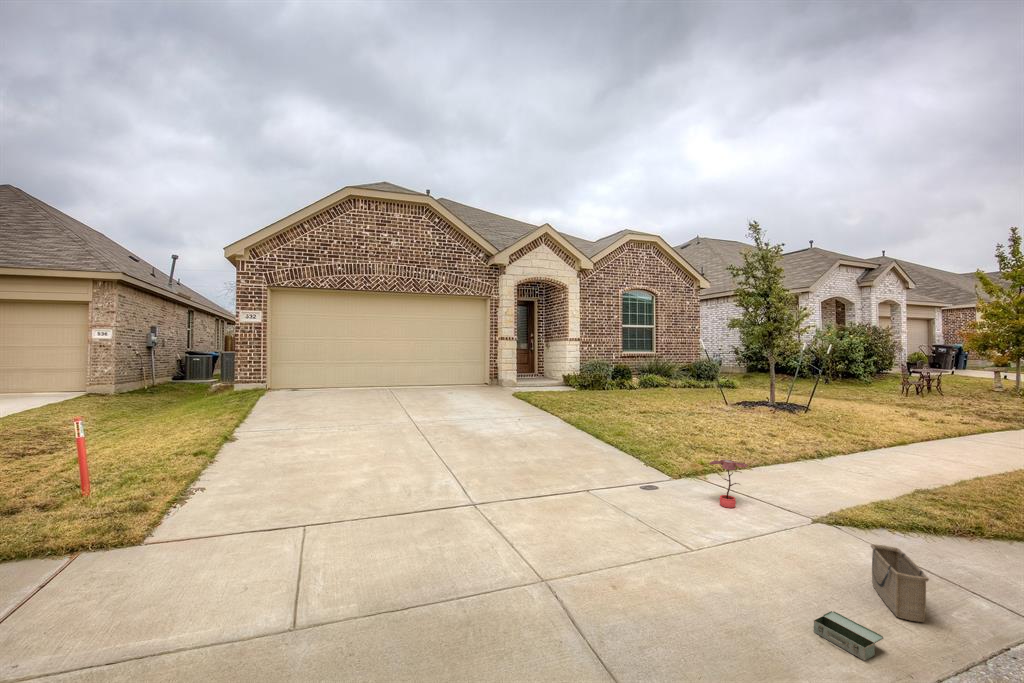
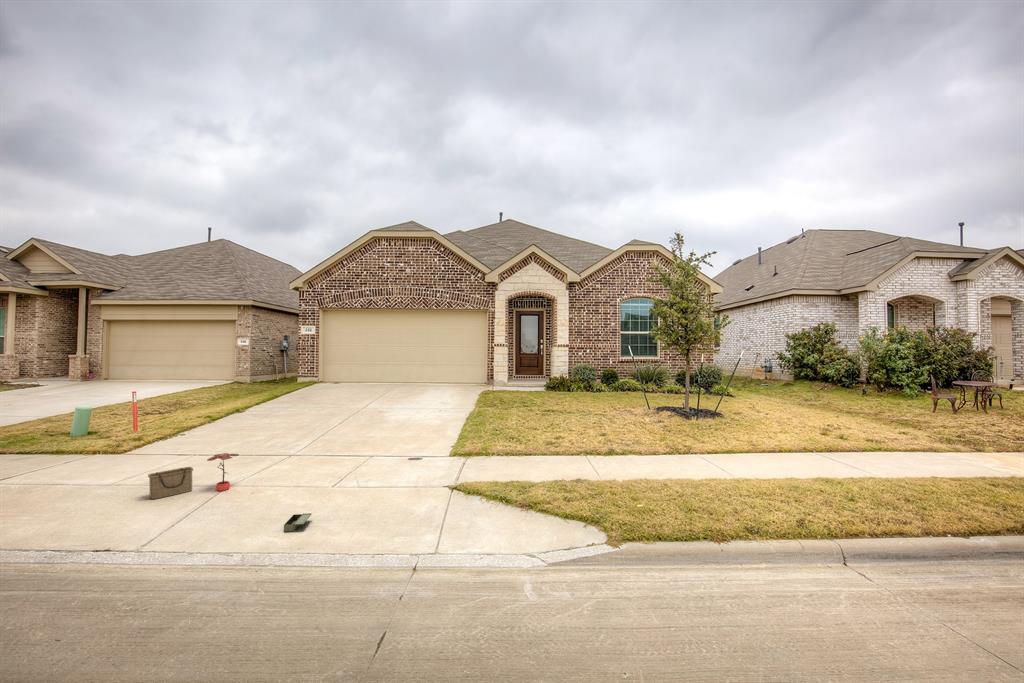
potted plant: present [709,460,748,508] -> present [207,453,239,491]
basket: present [871,544,929,622] -> present [148,467,193,499]

